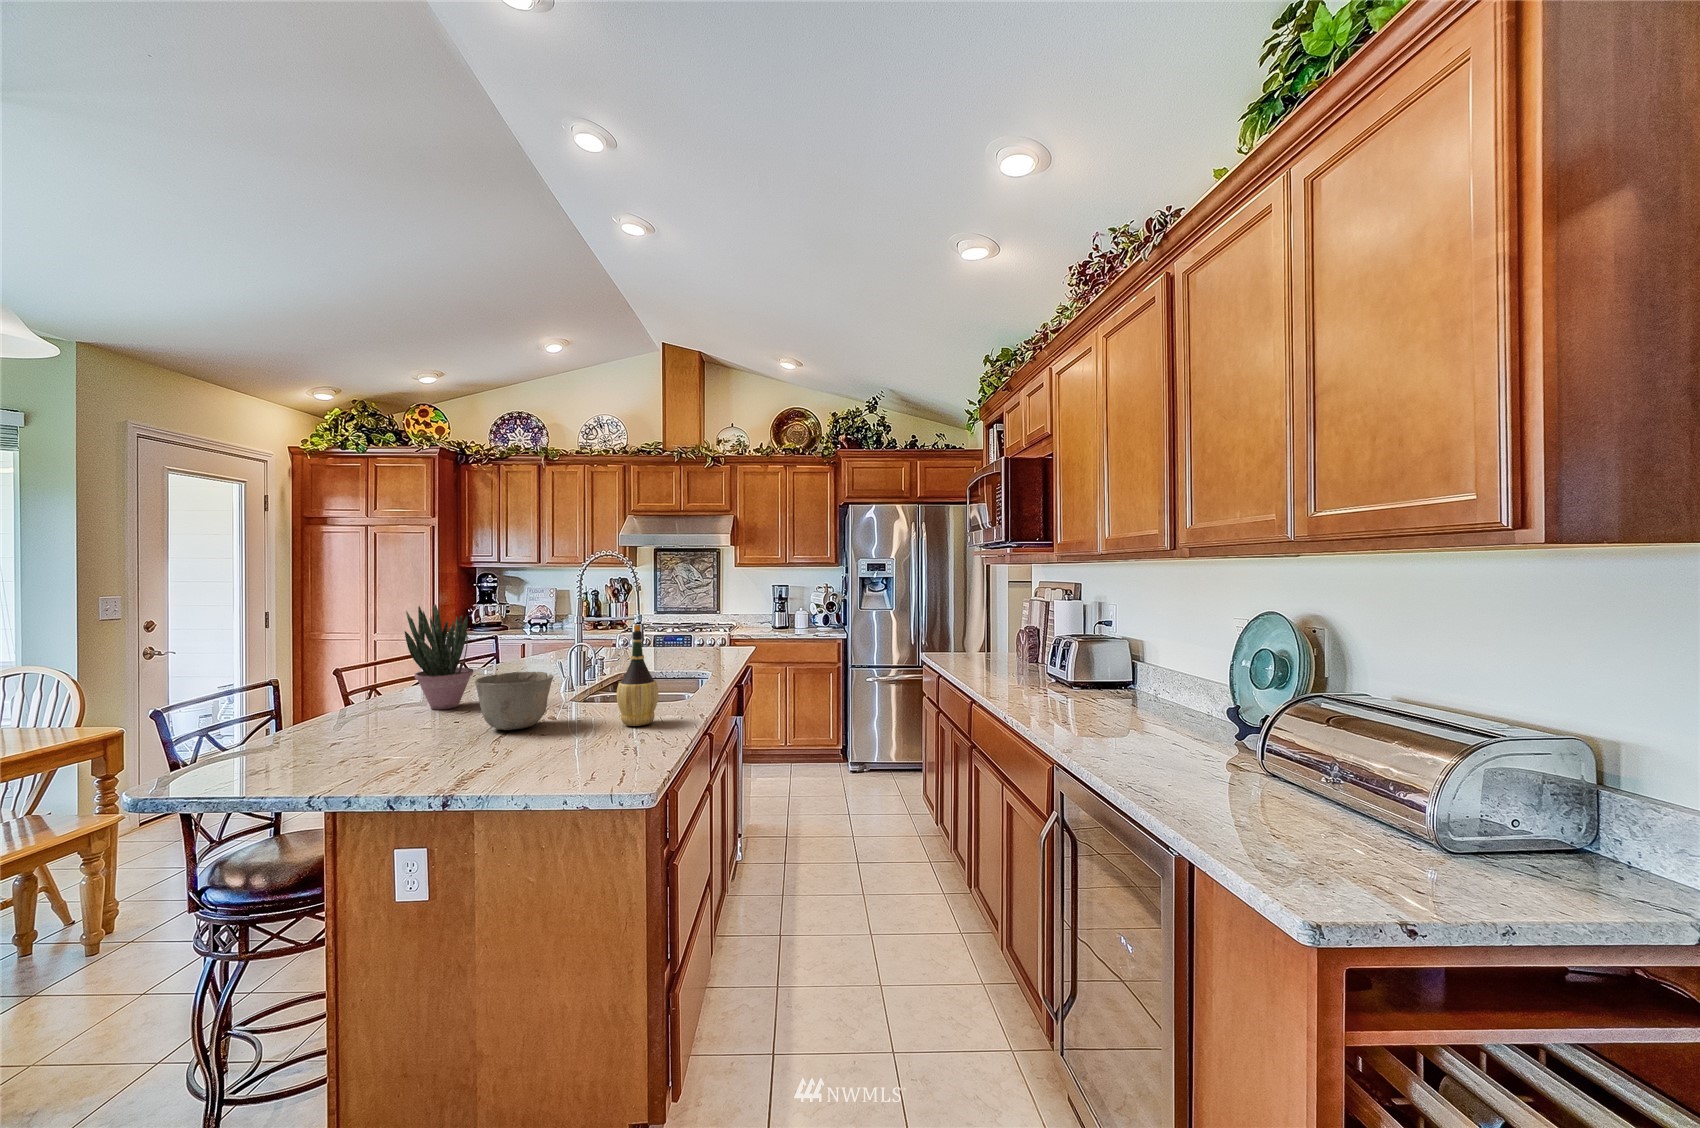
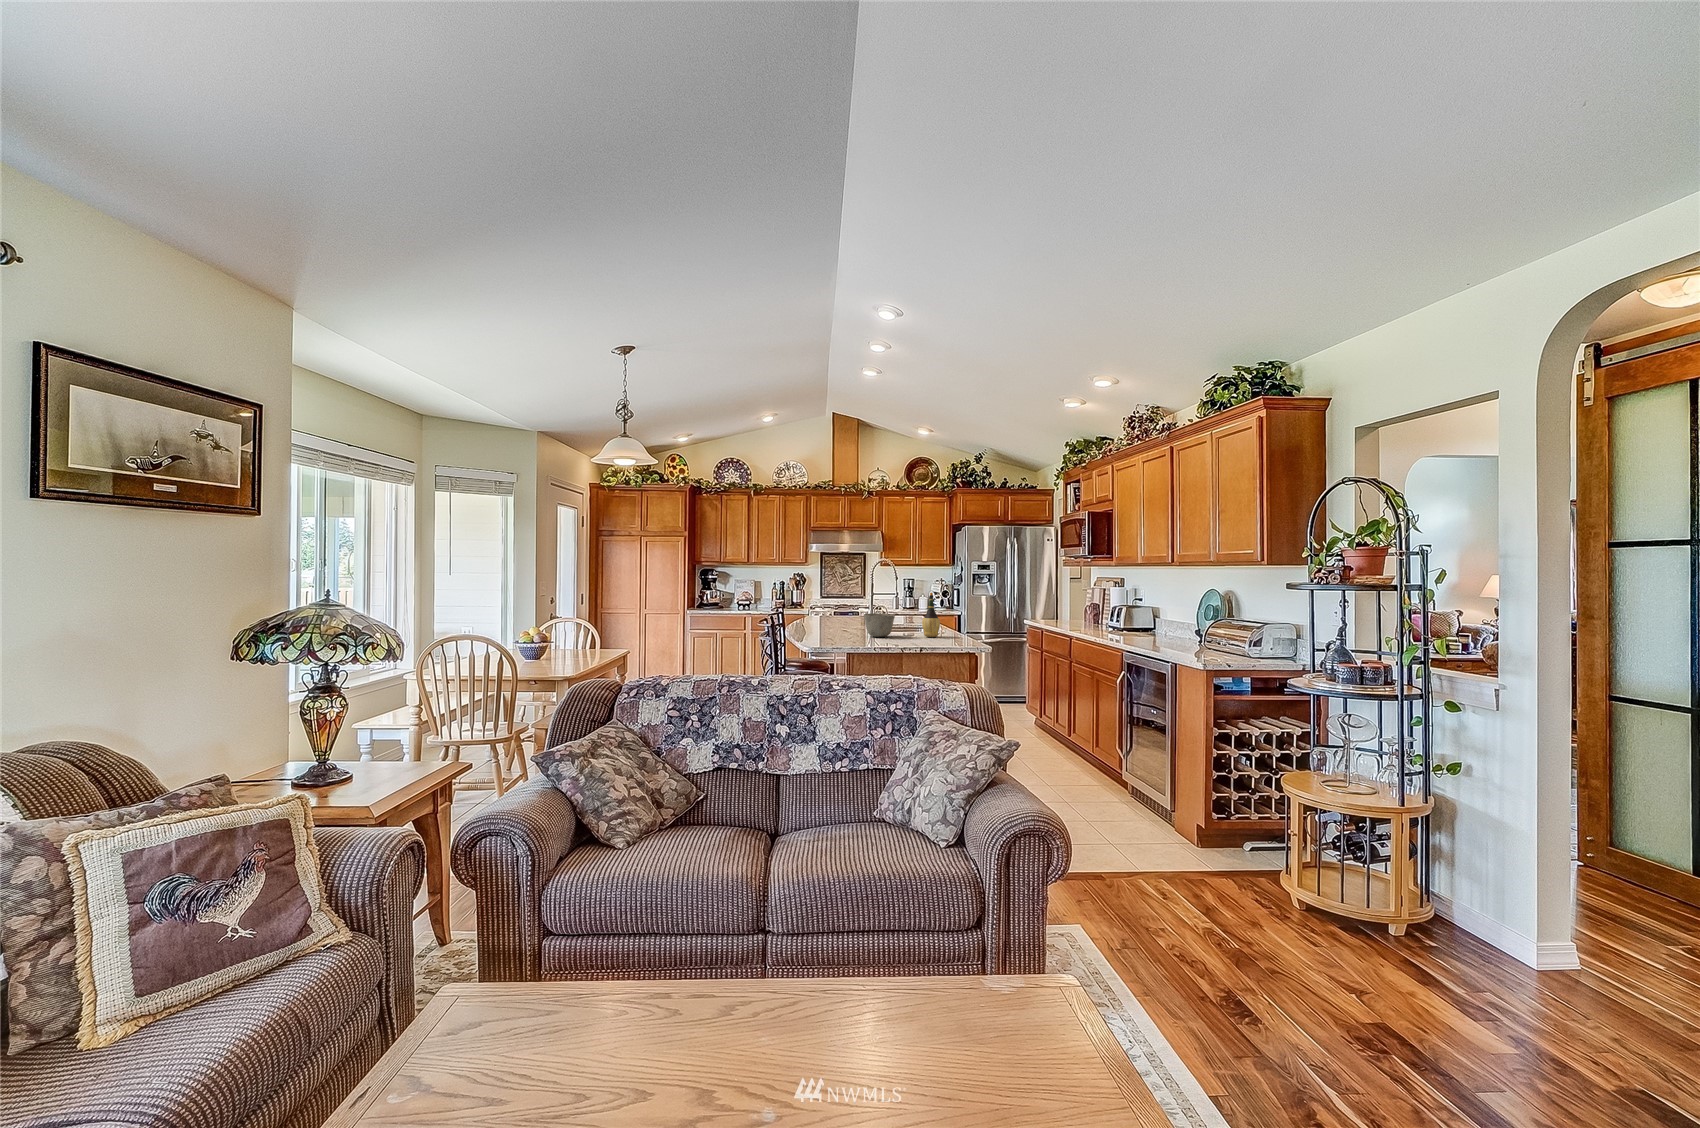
potted plant: present [405,604,473,709] -> none [807,582,840,632]

